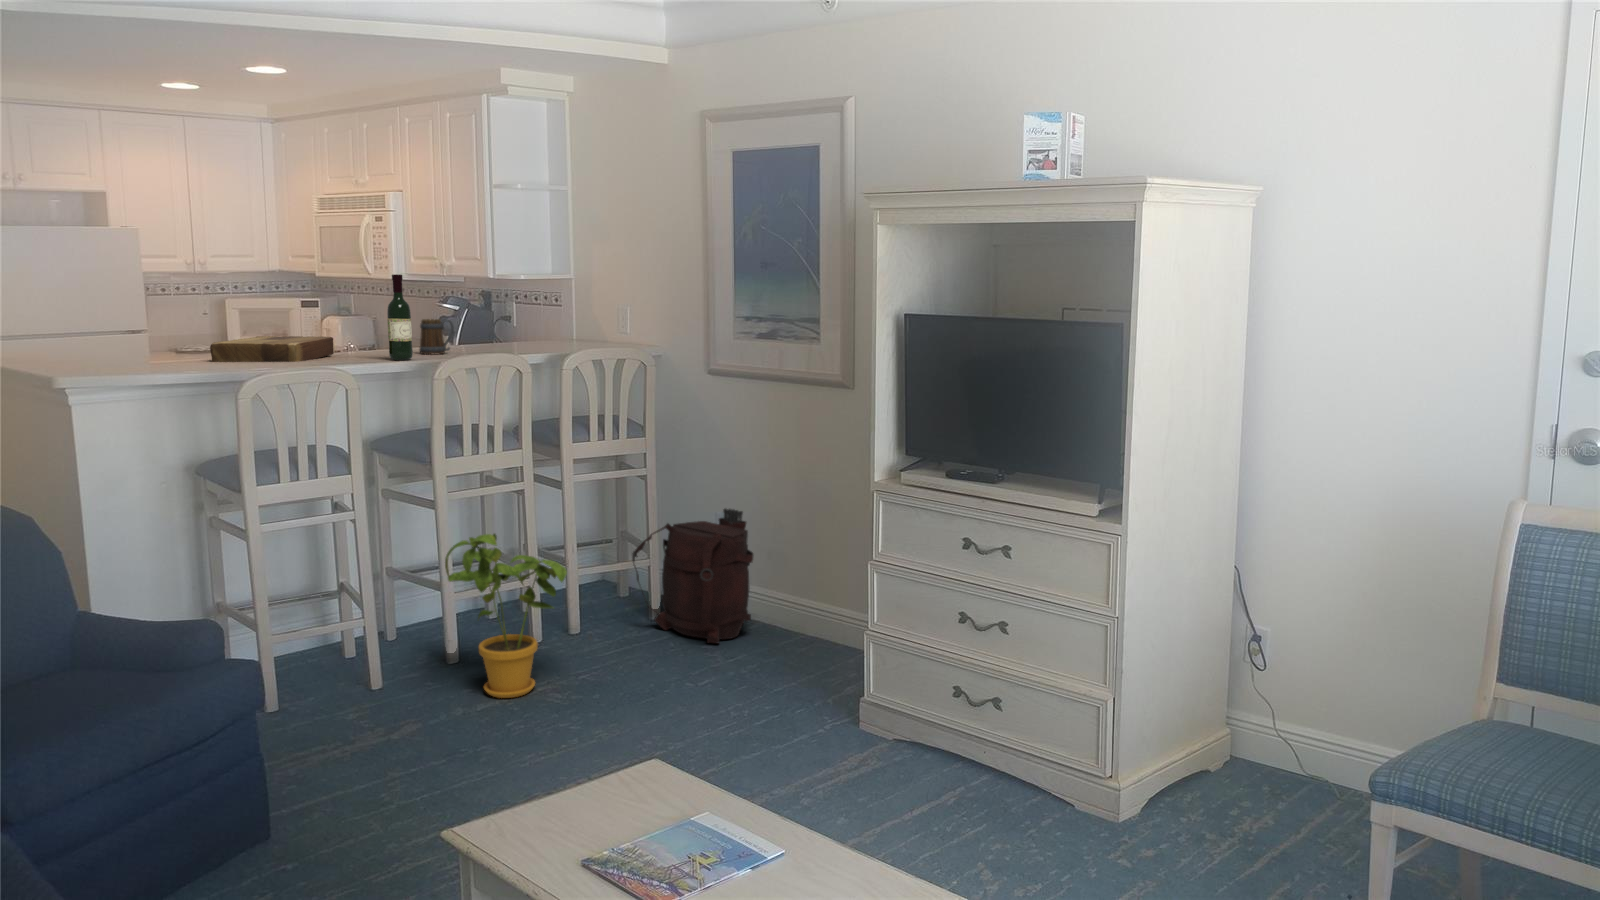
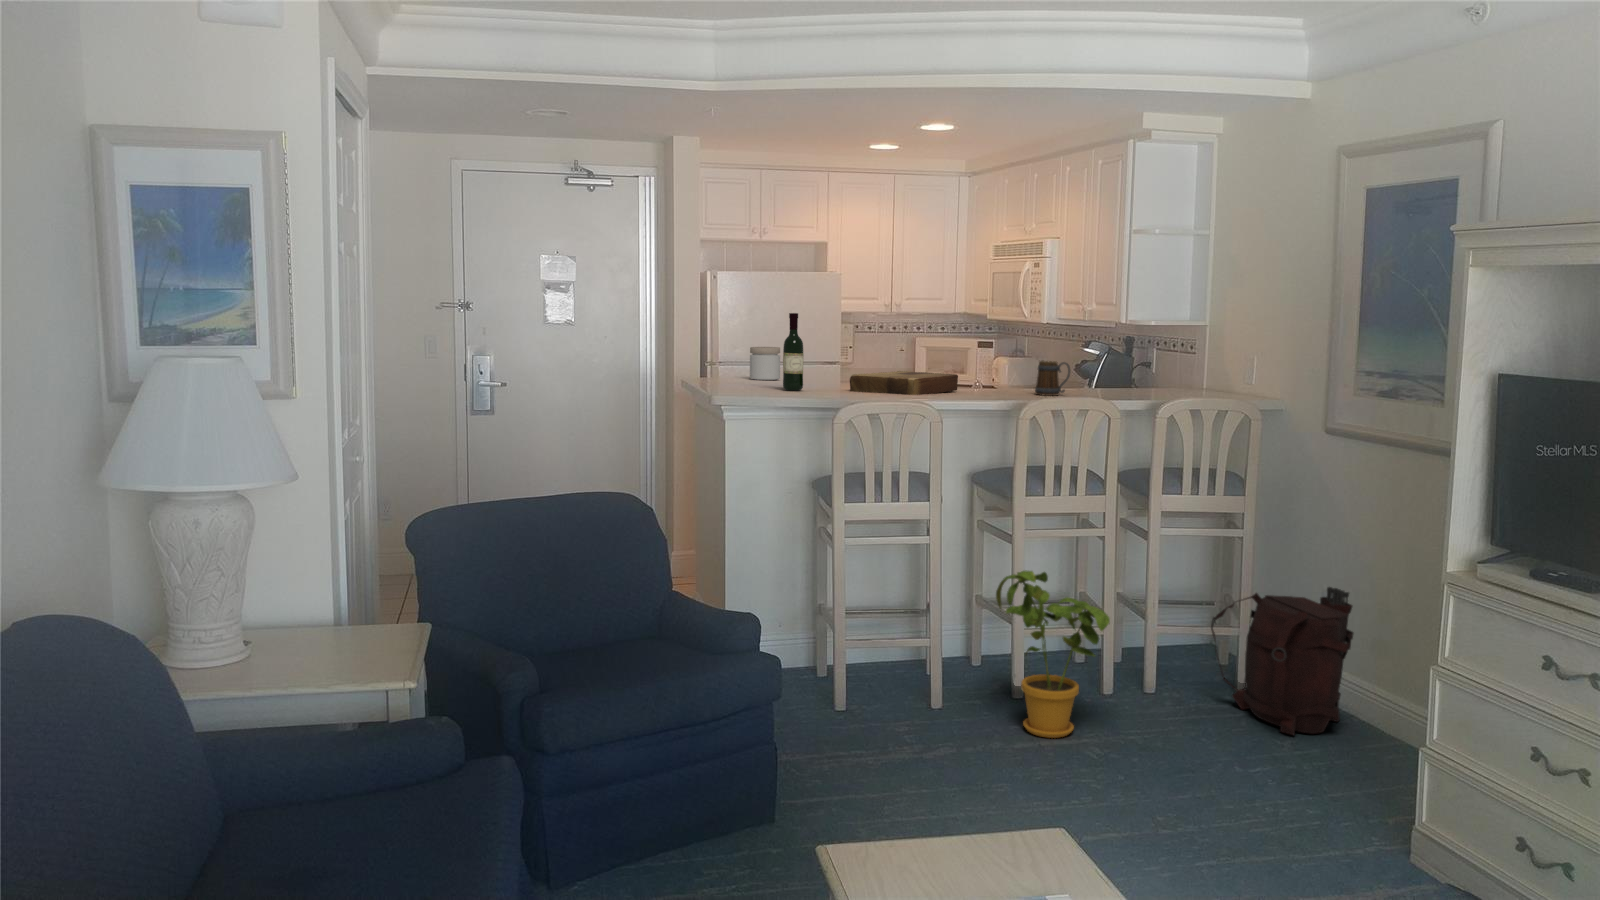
wine bottle: present [387,274,413,360] -> present [783,313,804,391]
jar: none [37,314,85,355] -> present [750,347,780,380]

